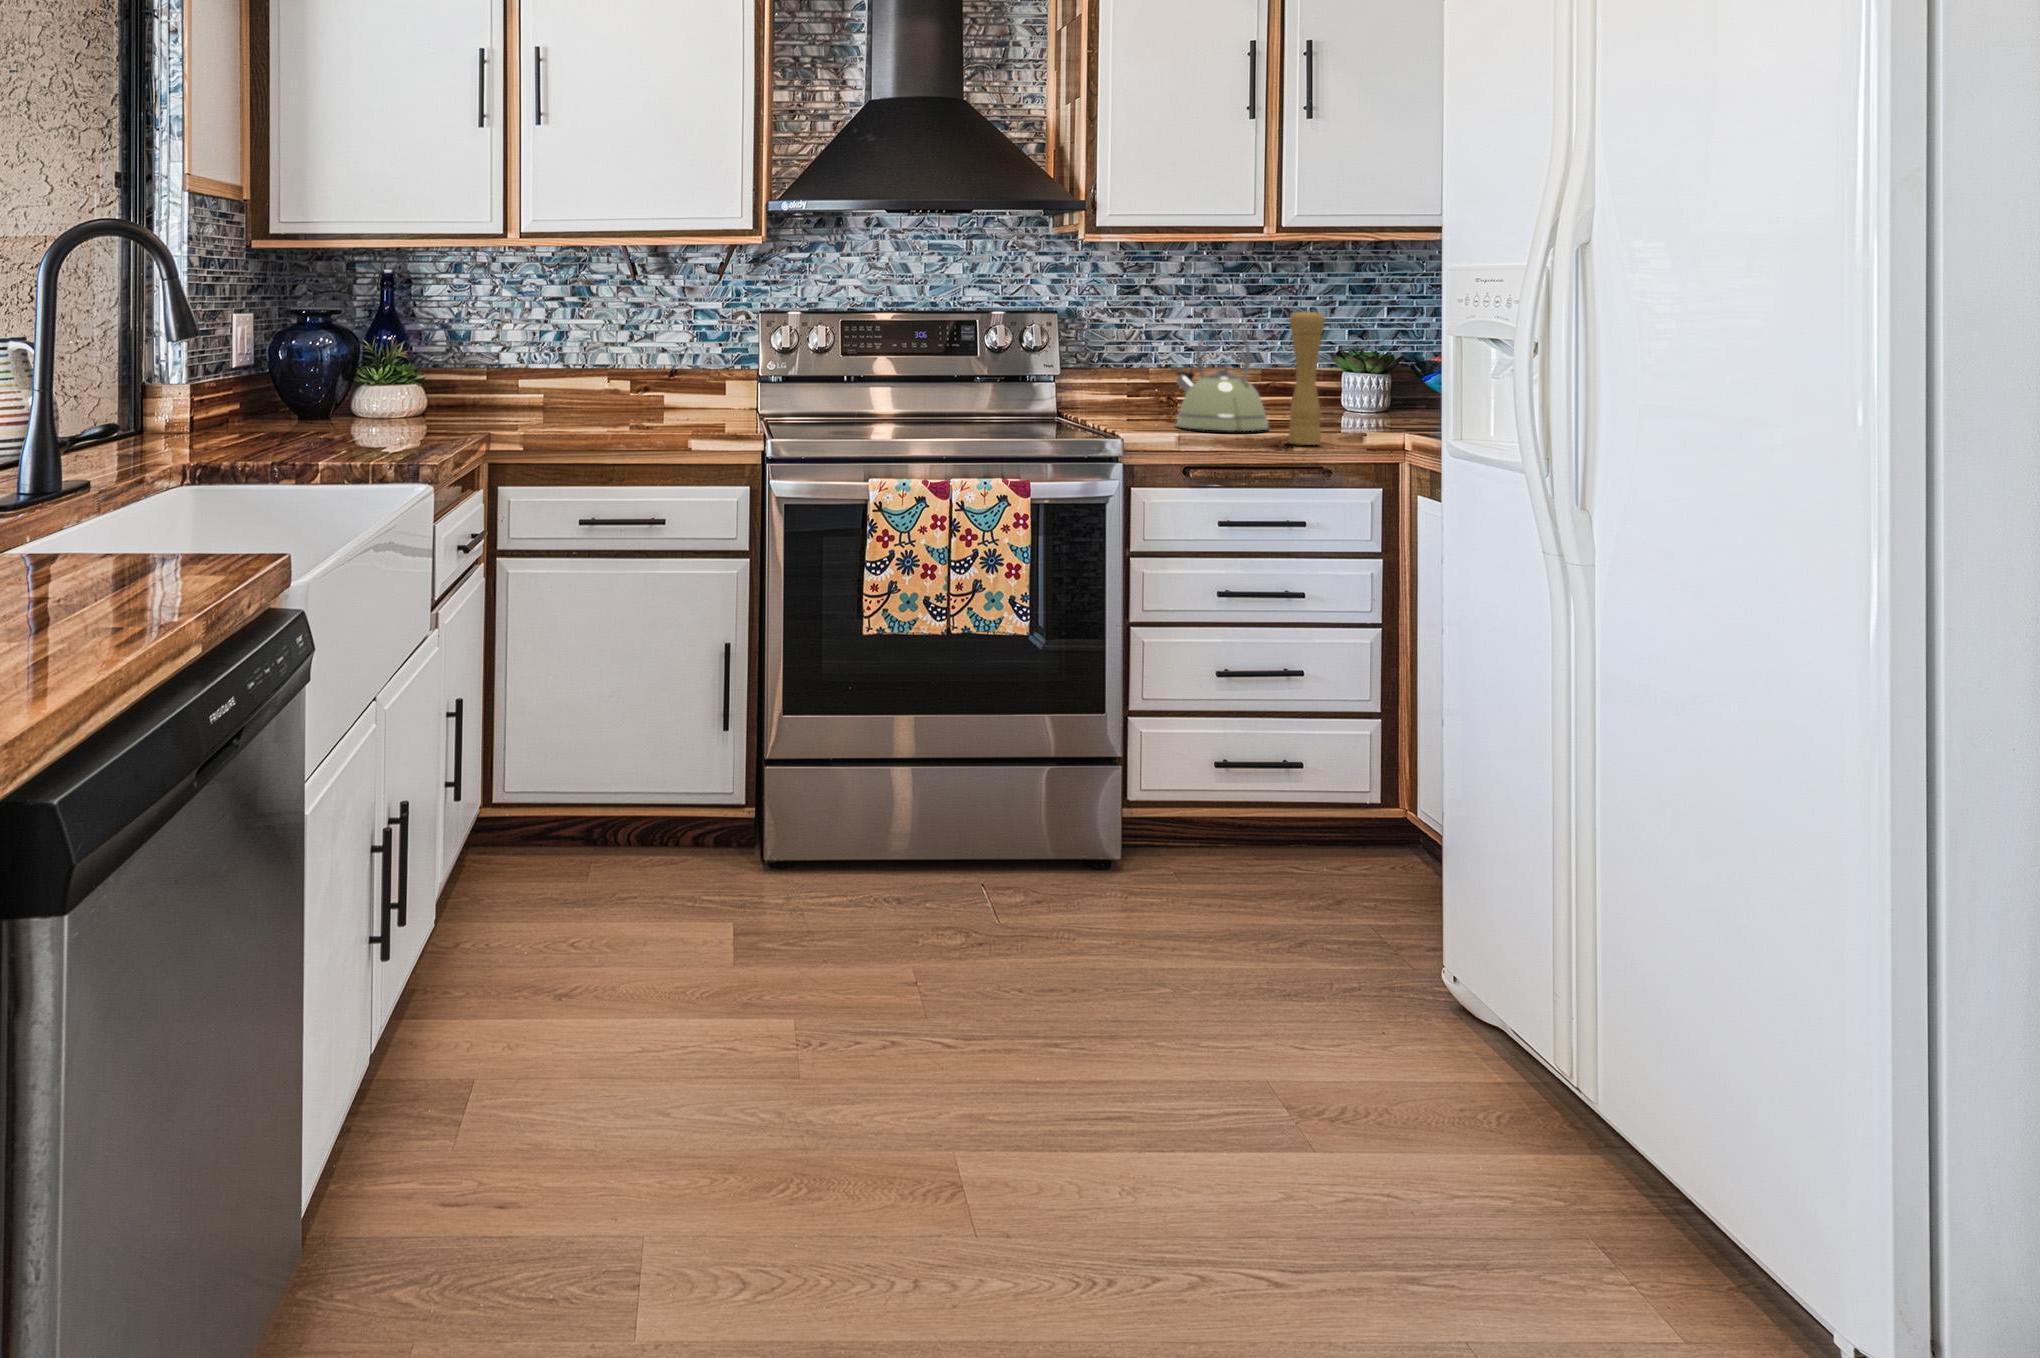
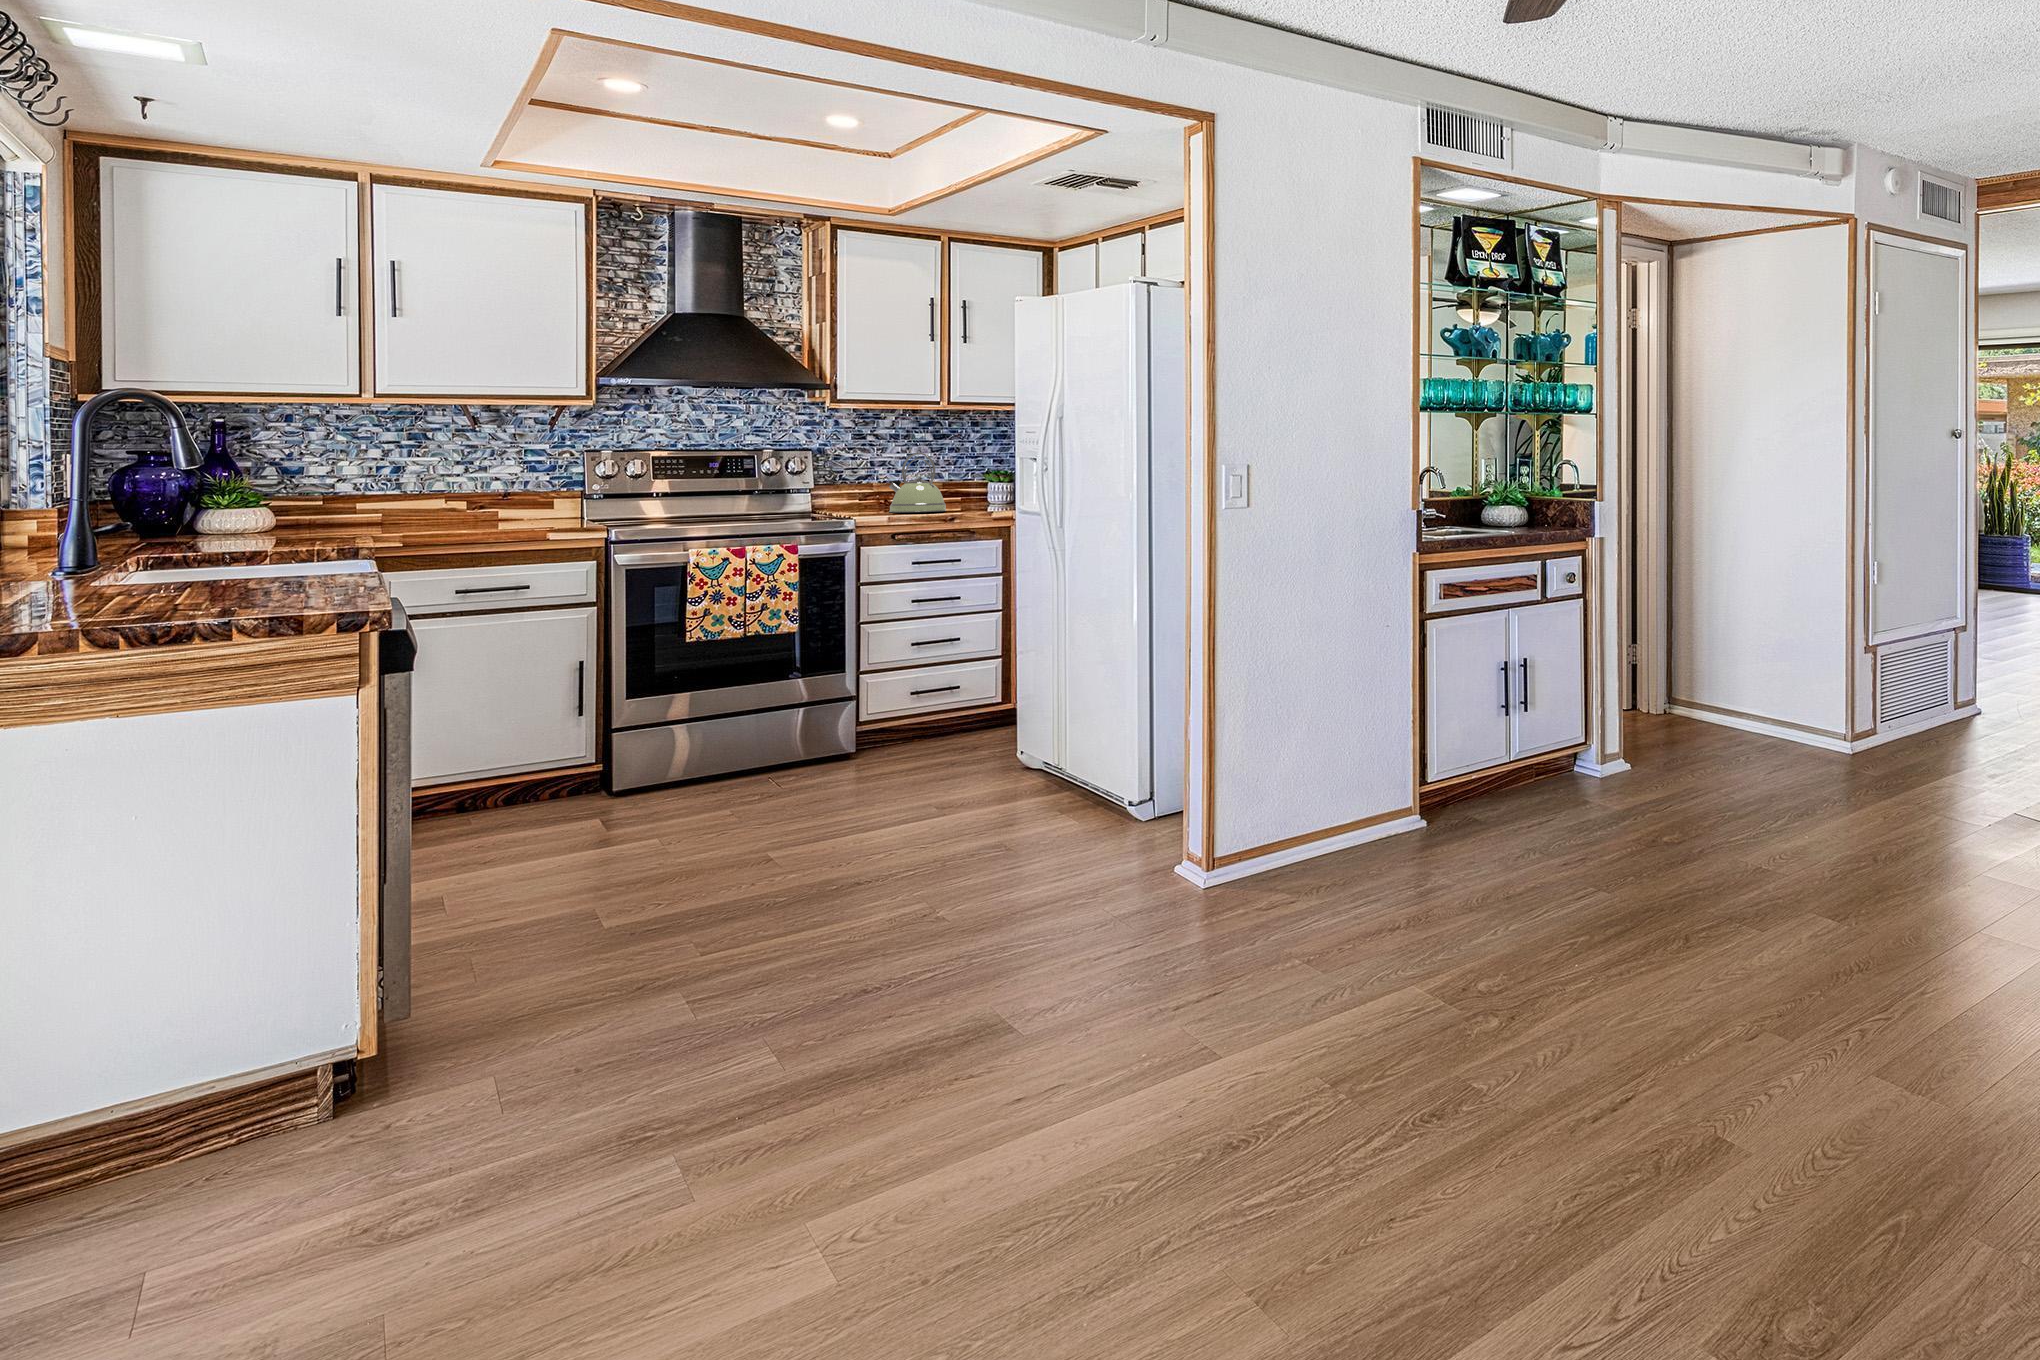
pepper mill: present [1288,310,1325,445] -> none [958,443,978,516]

